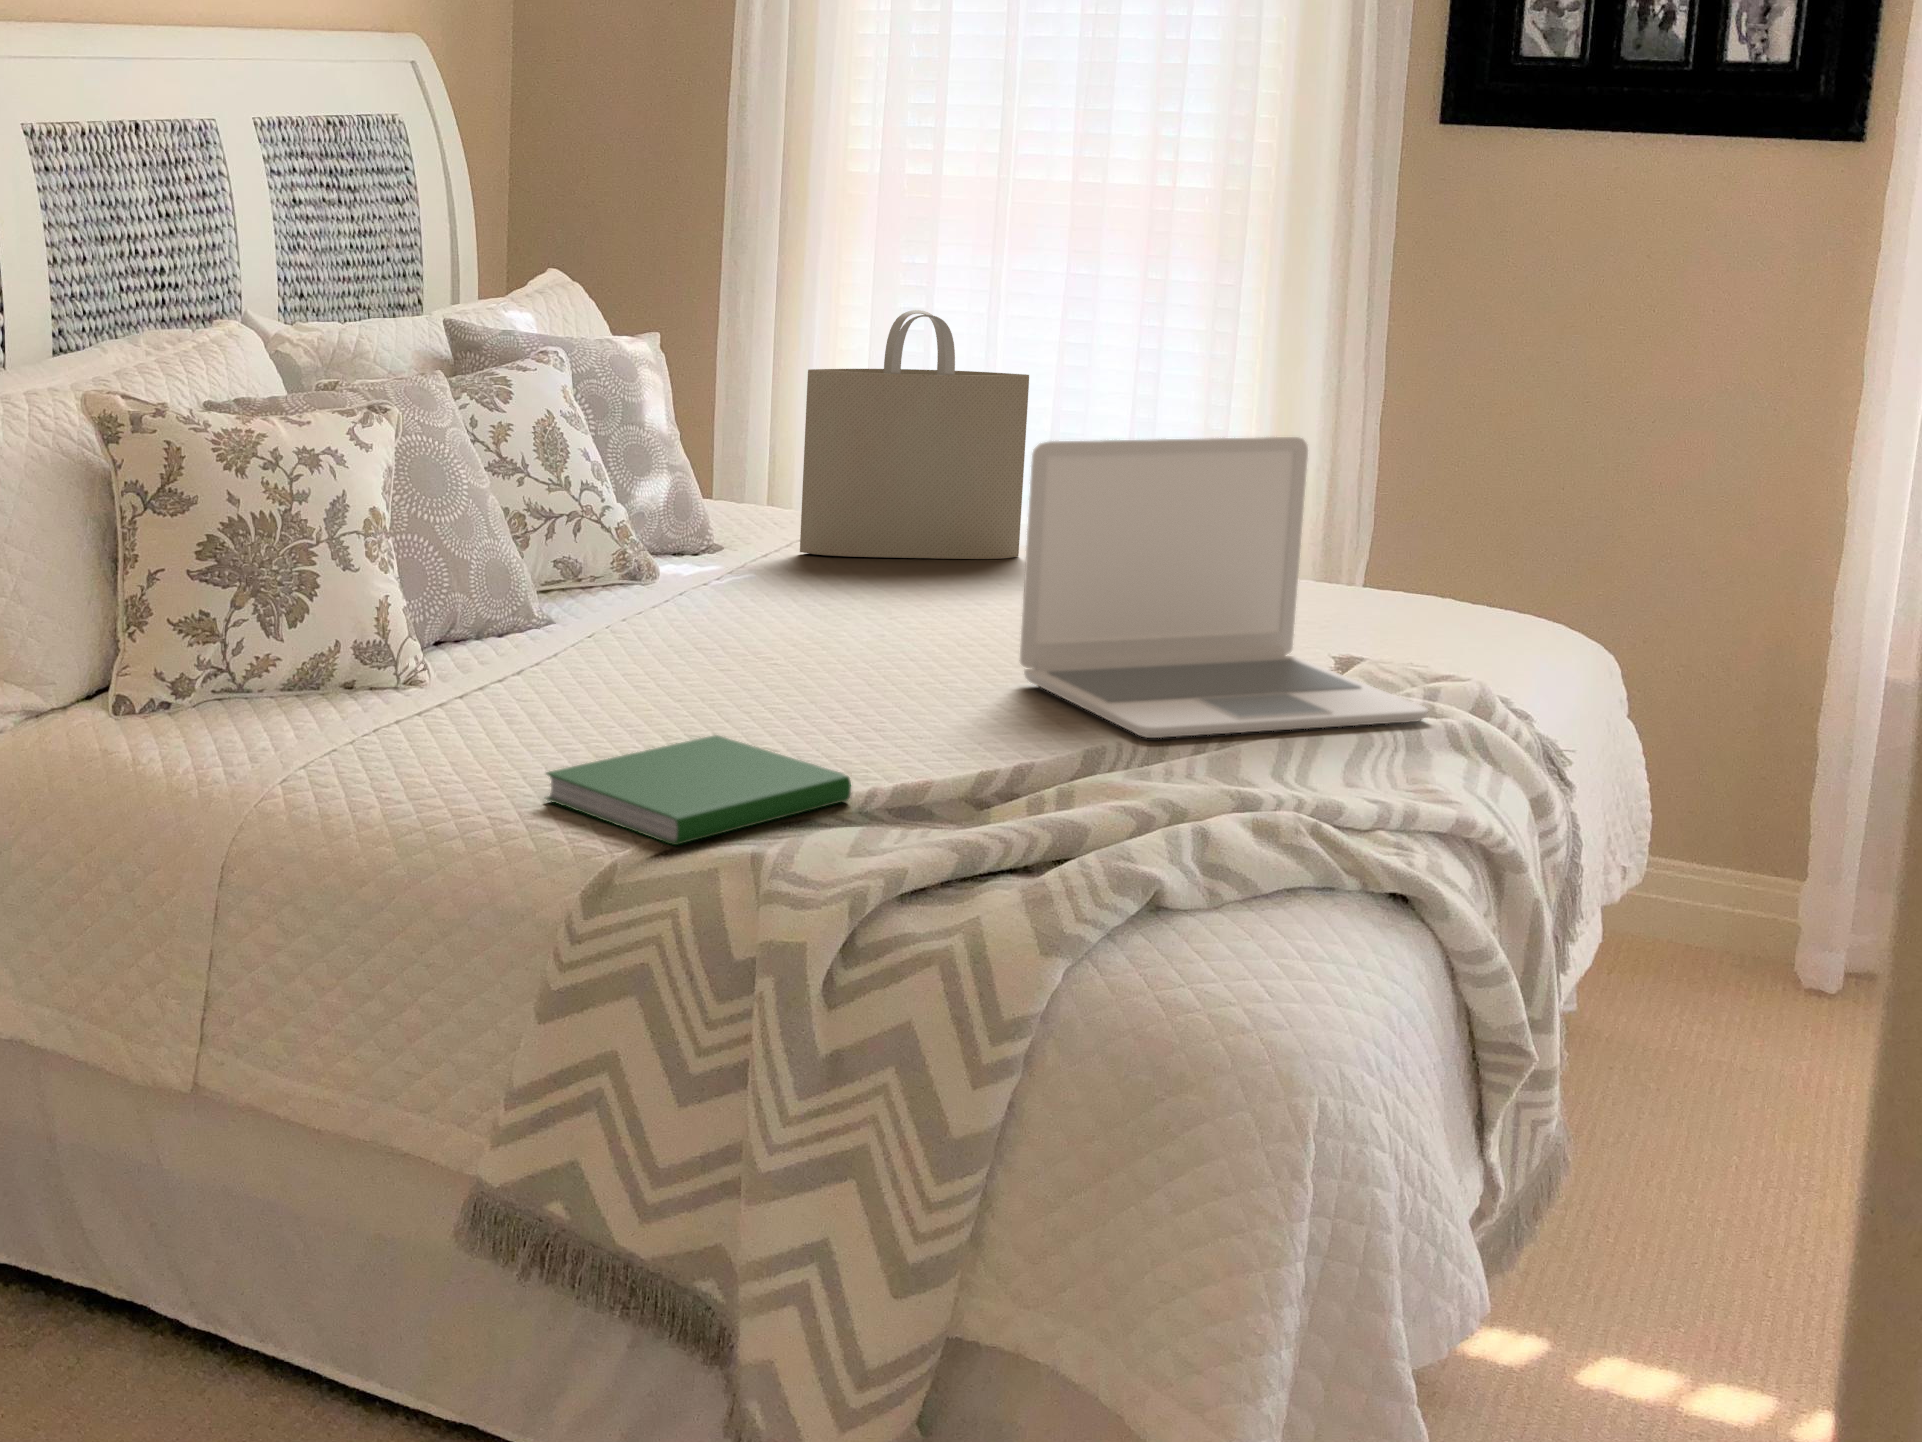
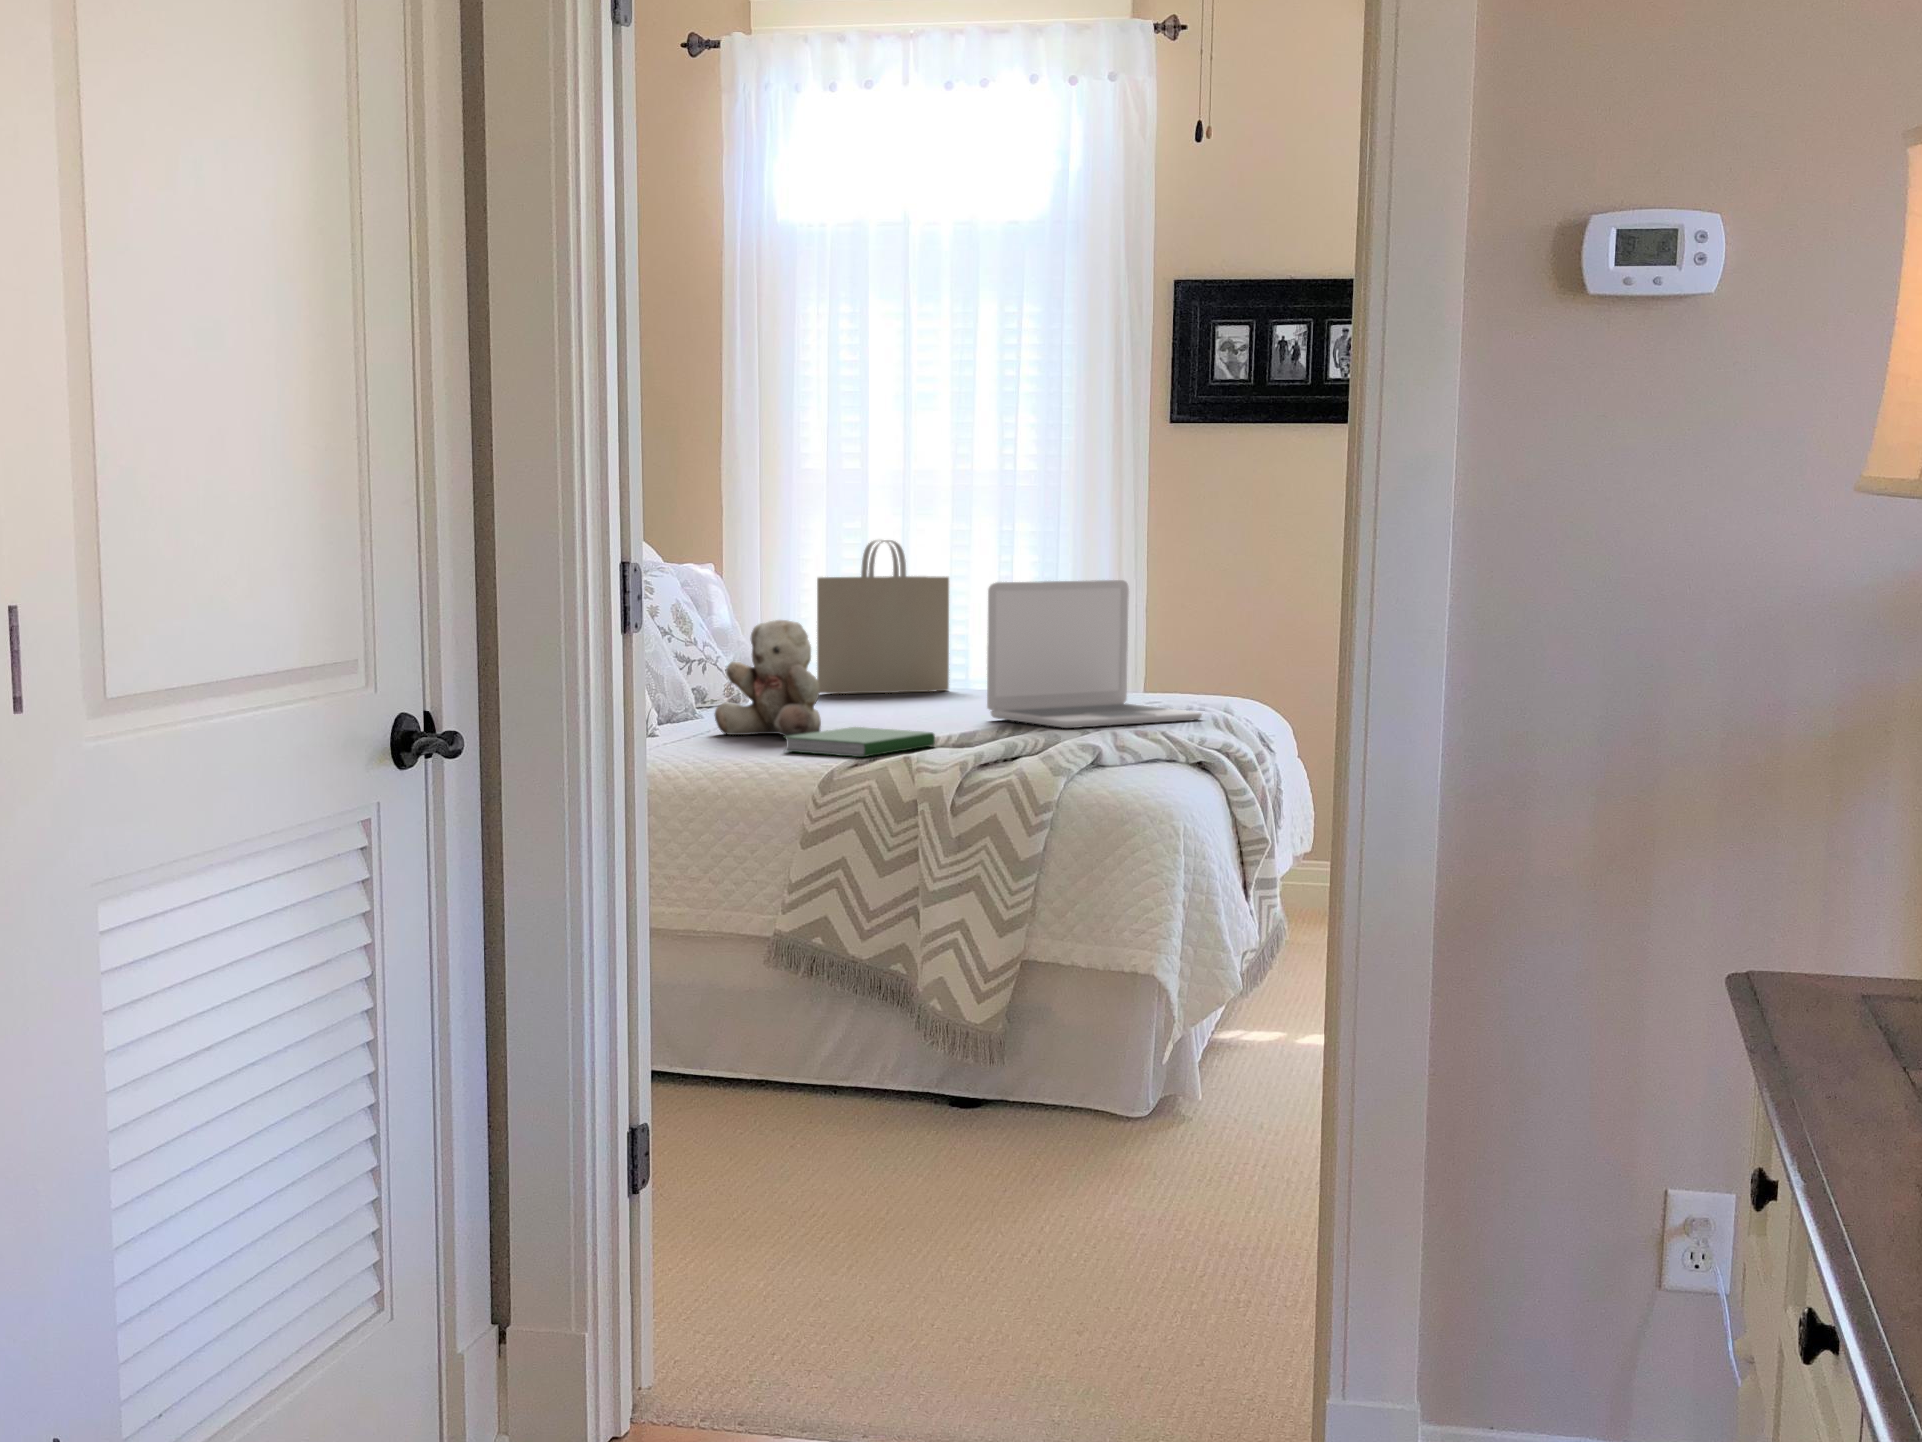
teddy bear: none [500,510,680,734] -> present [715,620,821,736]

